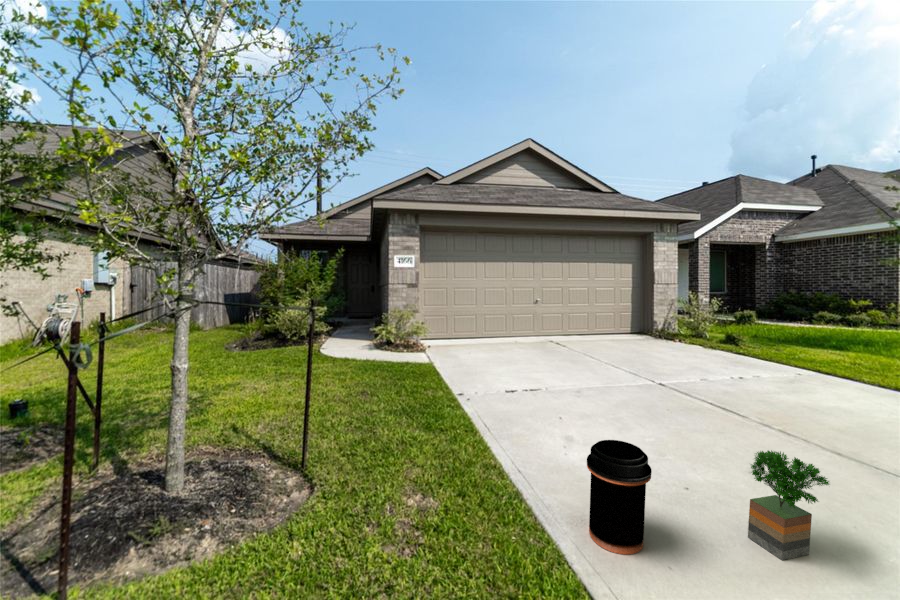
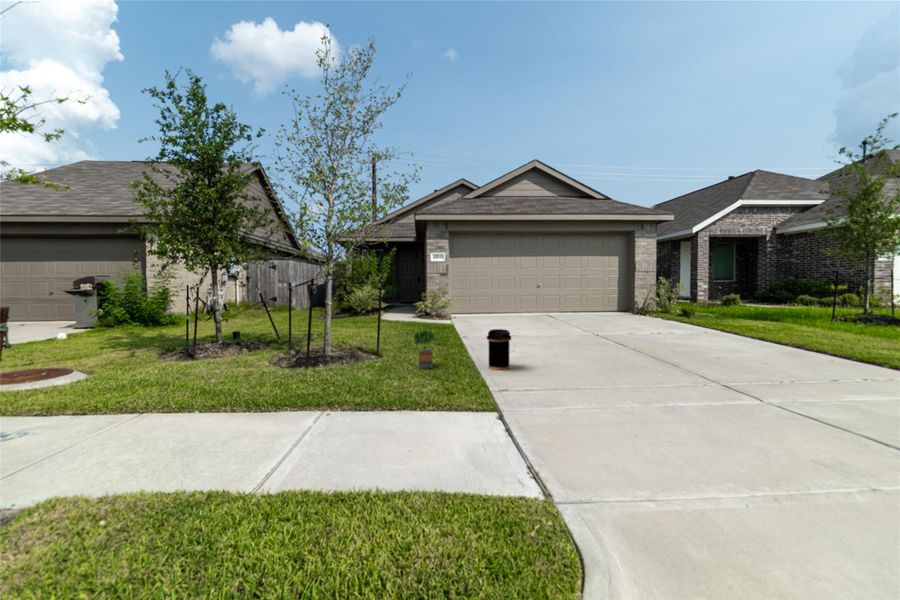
potted tree: present [748,451,829,560] -> present [414,330,437,368]

